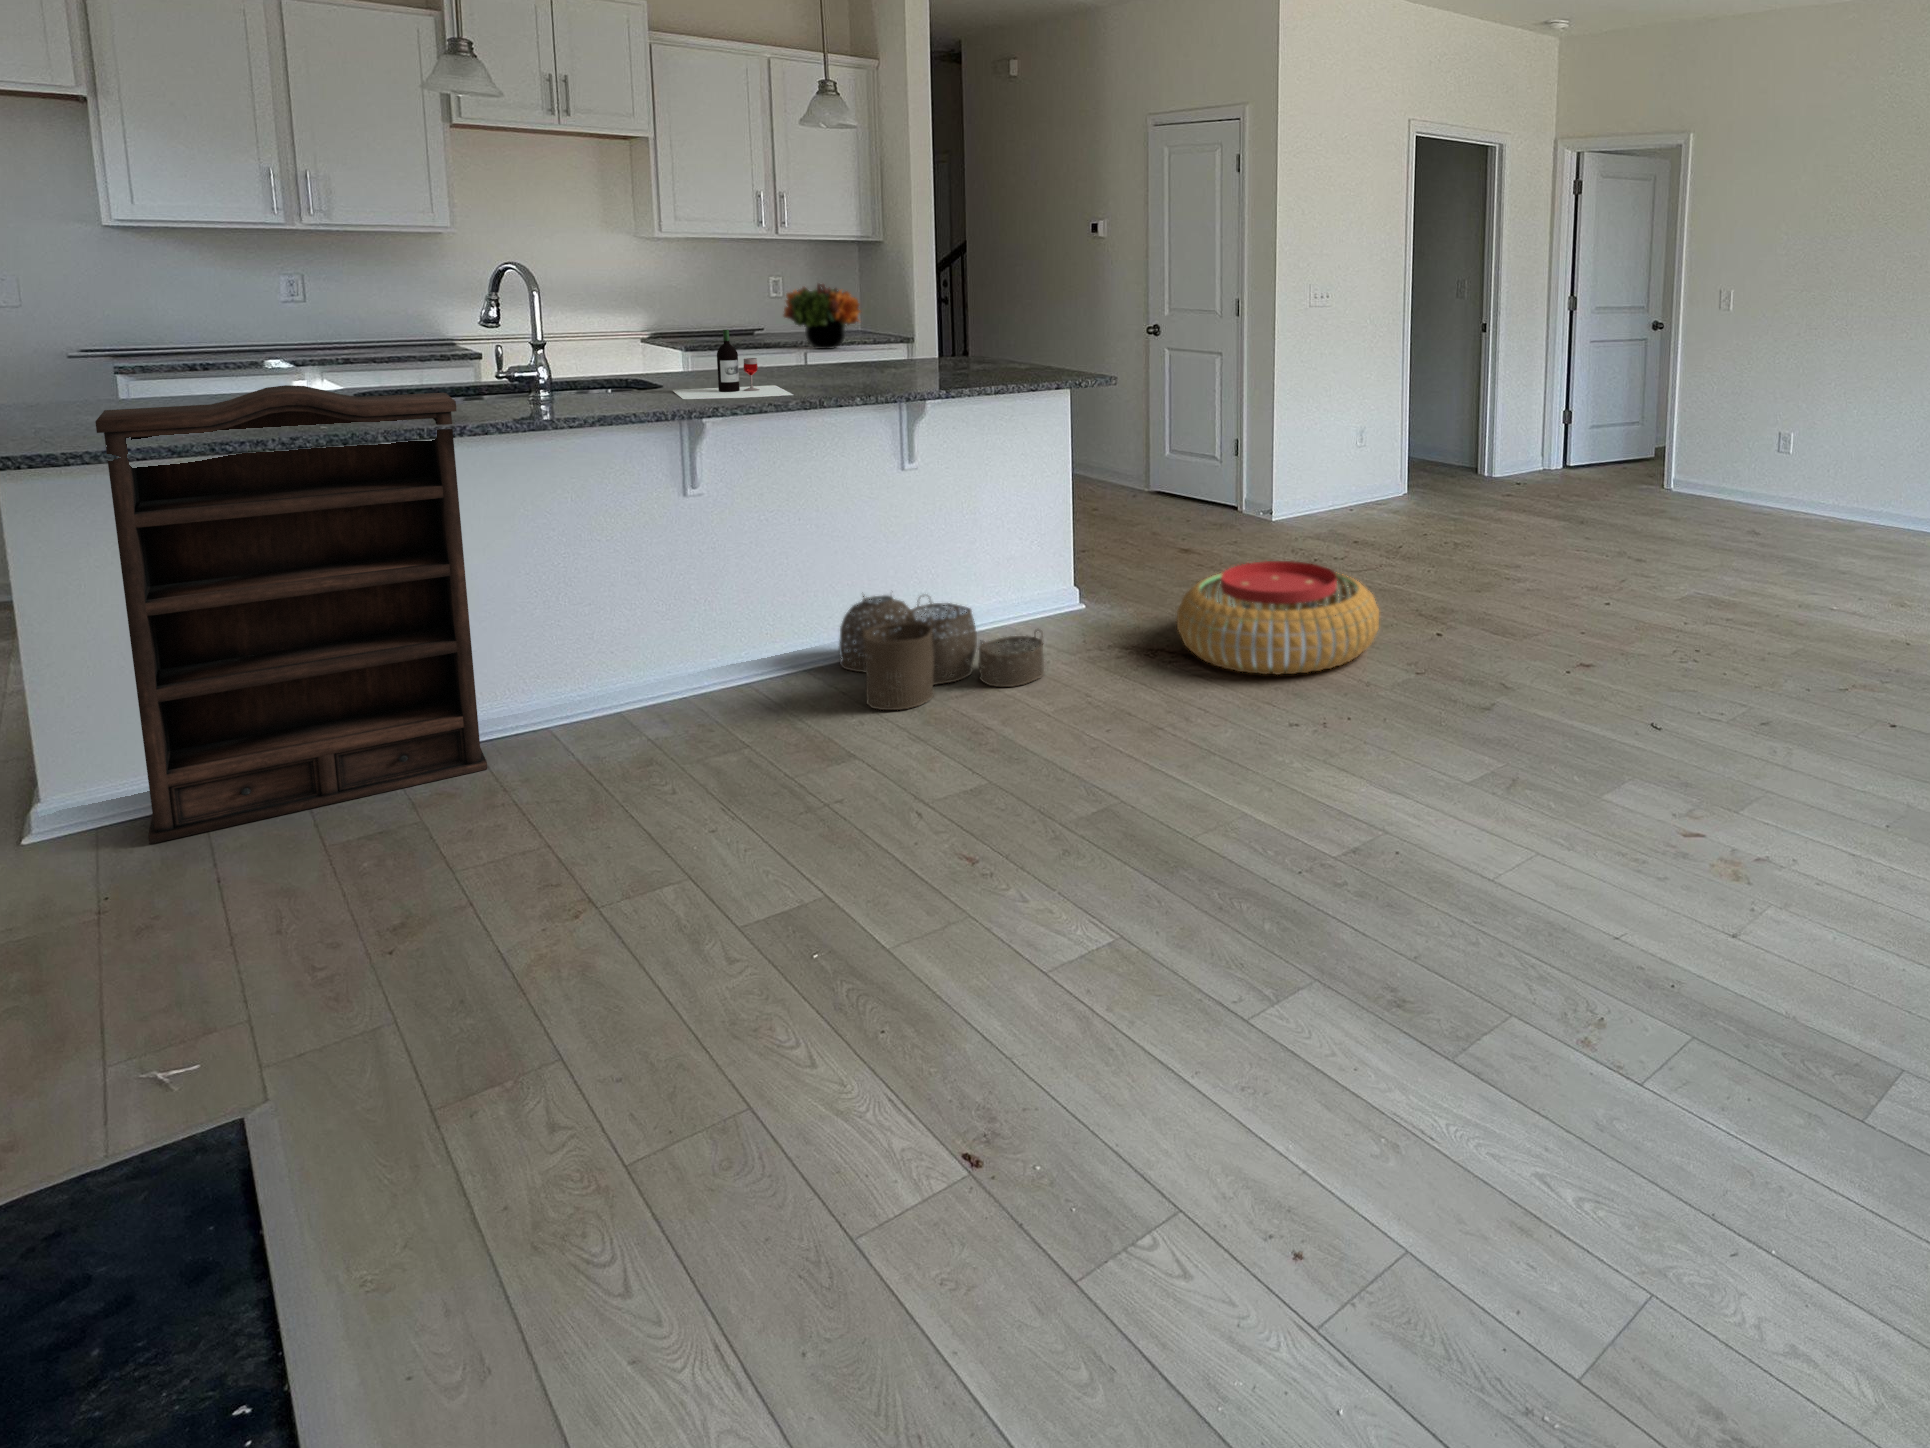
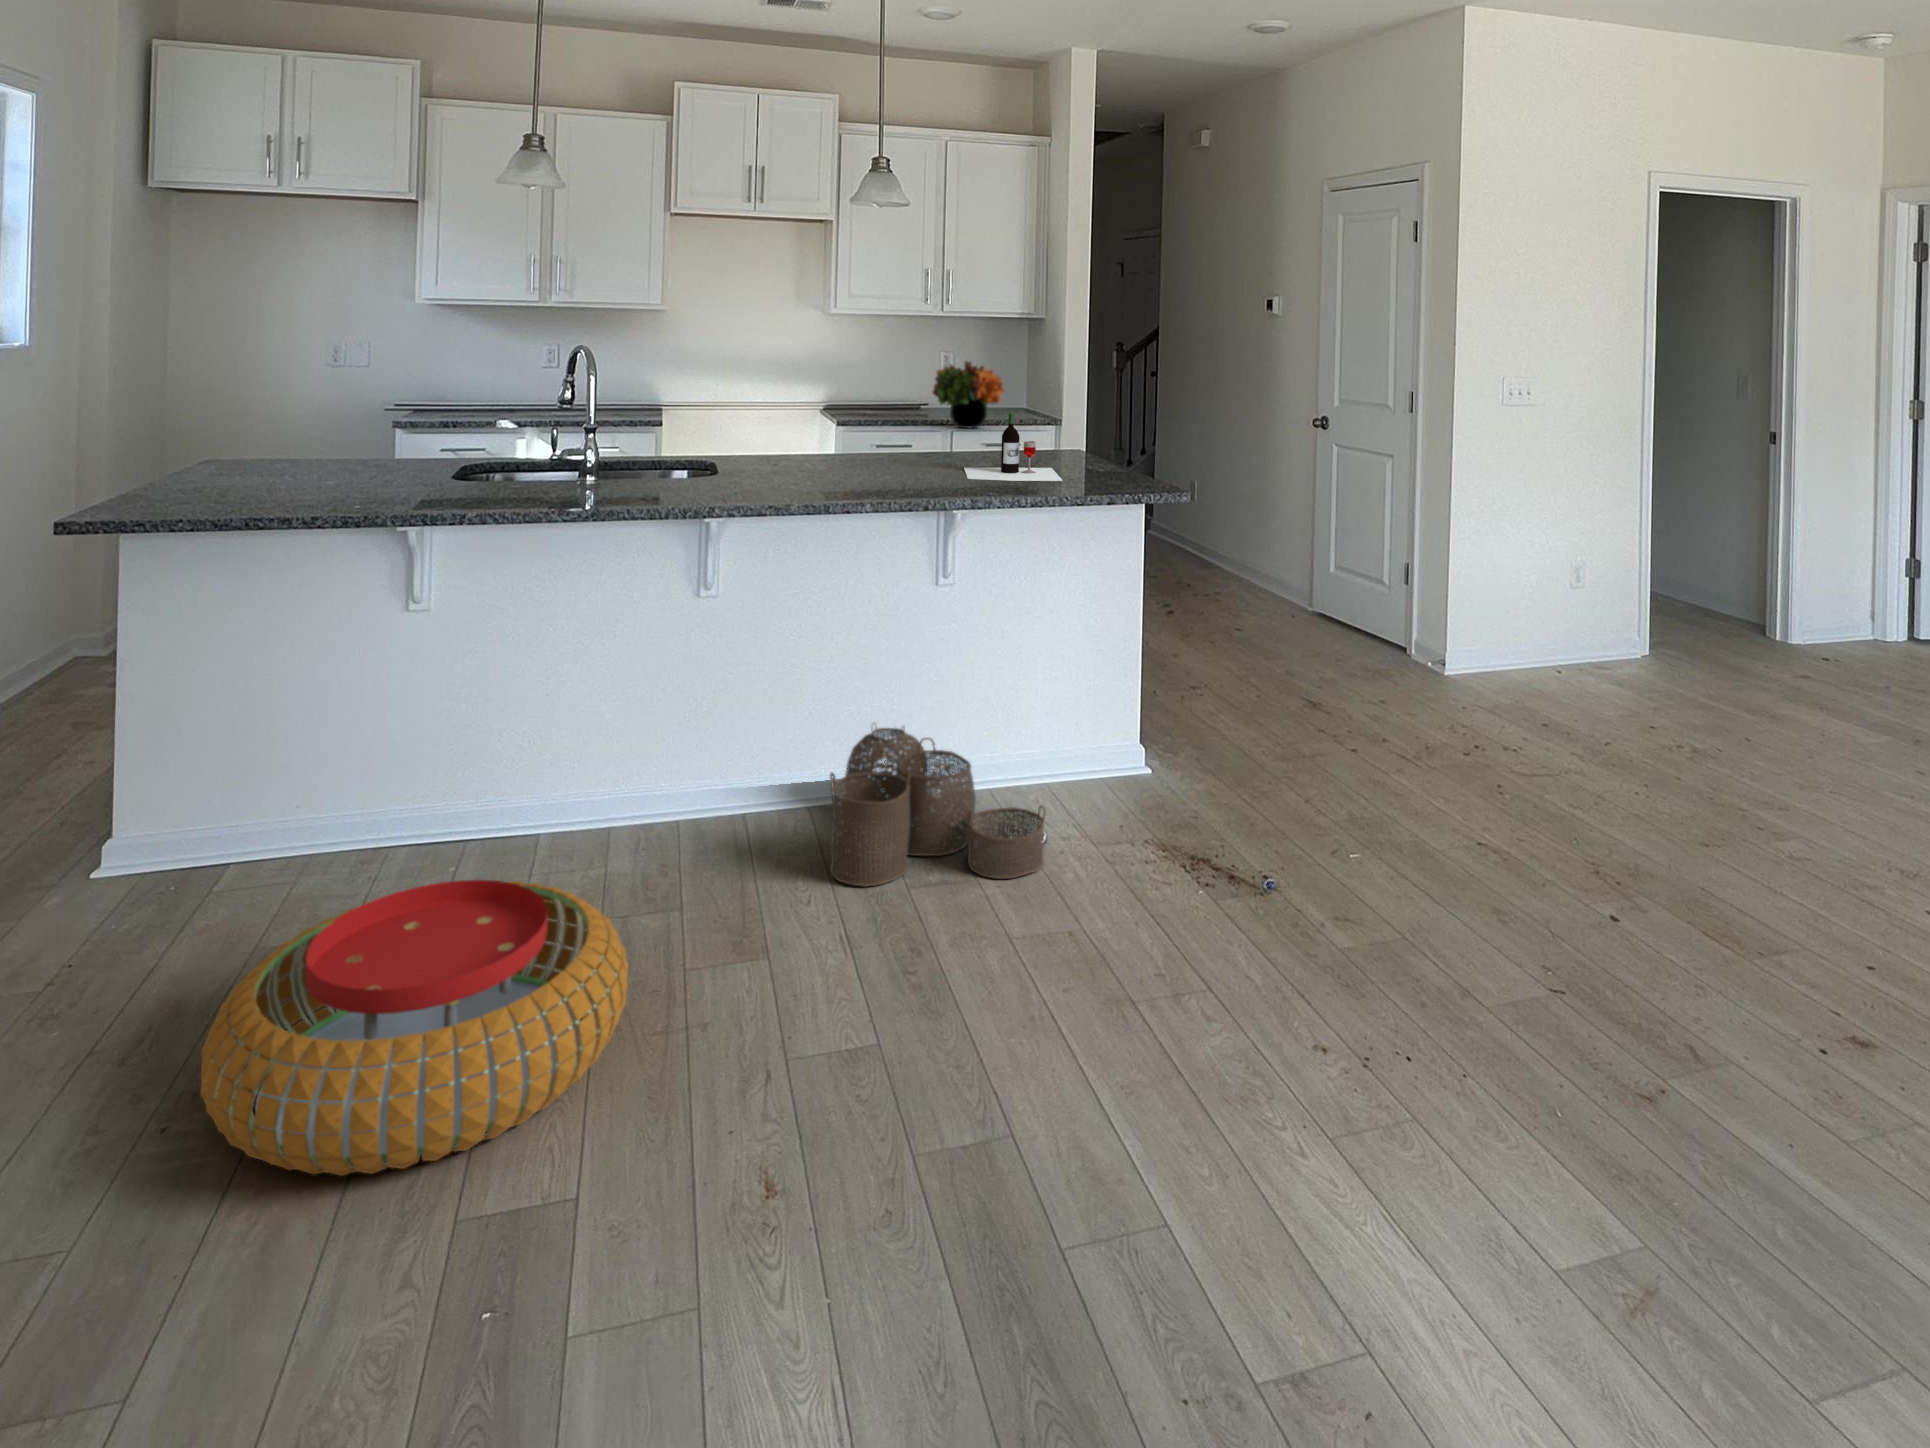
wine bottle: present [673,330,793,399] -> present [964,413,1063,481]
bookshelf: present [95,385,487,844] -> none [169,461,486,897]
pouf: present [1177,561,1379,675] -> present [200,880,628,1176]

